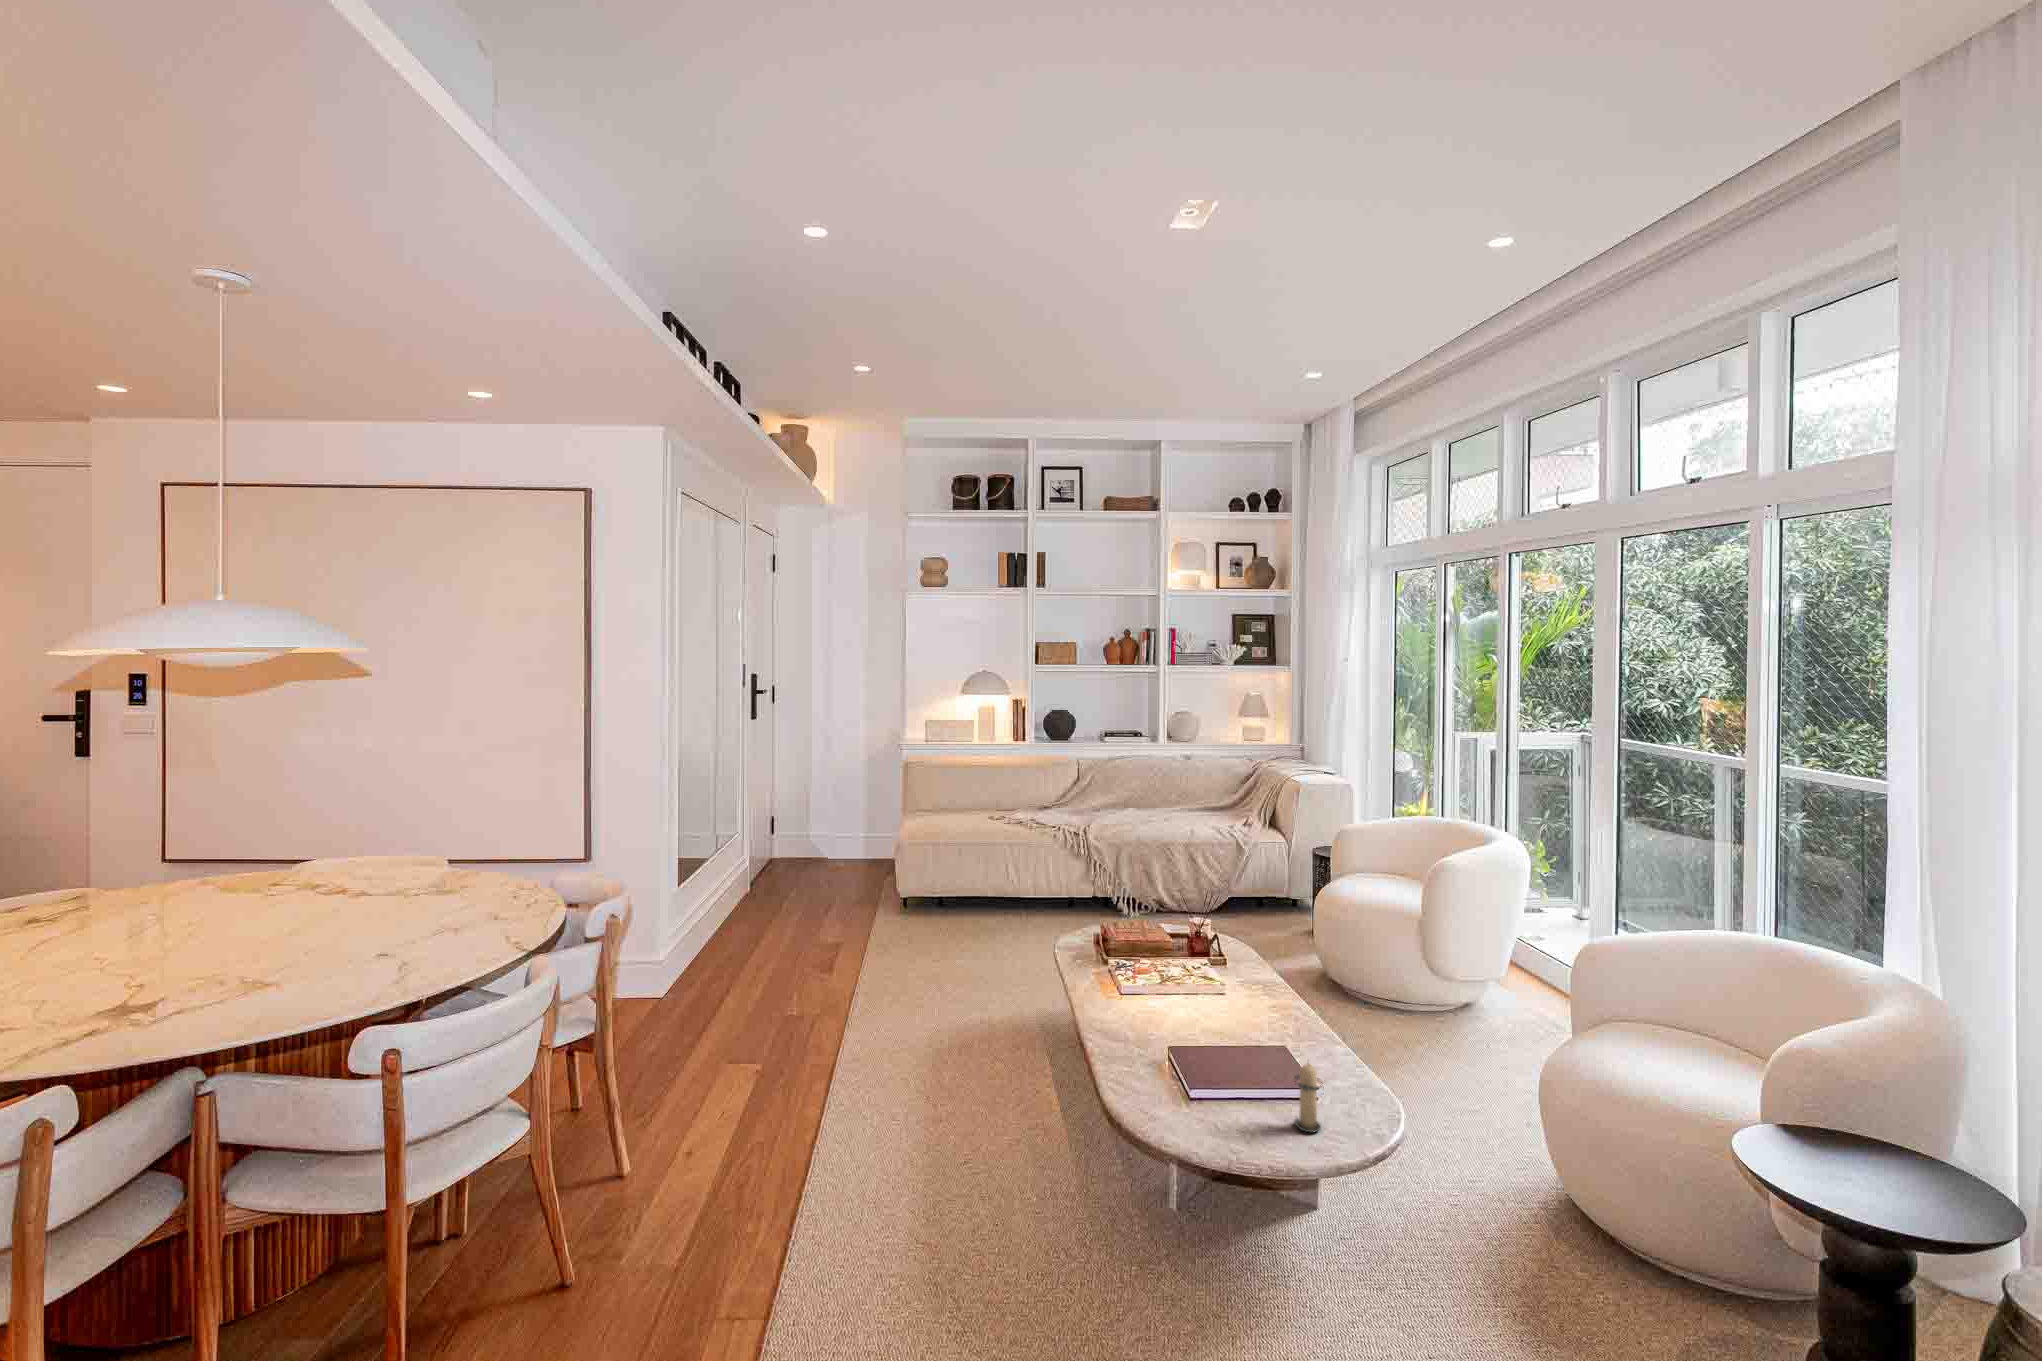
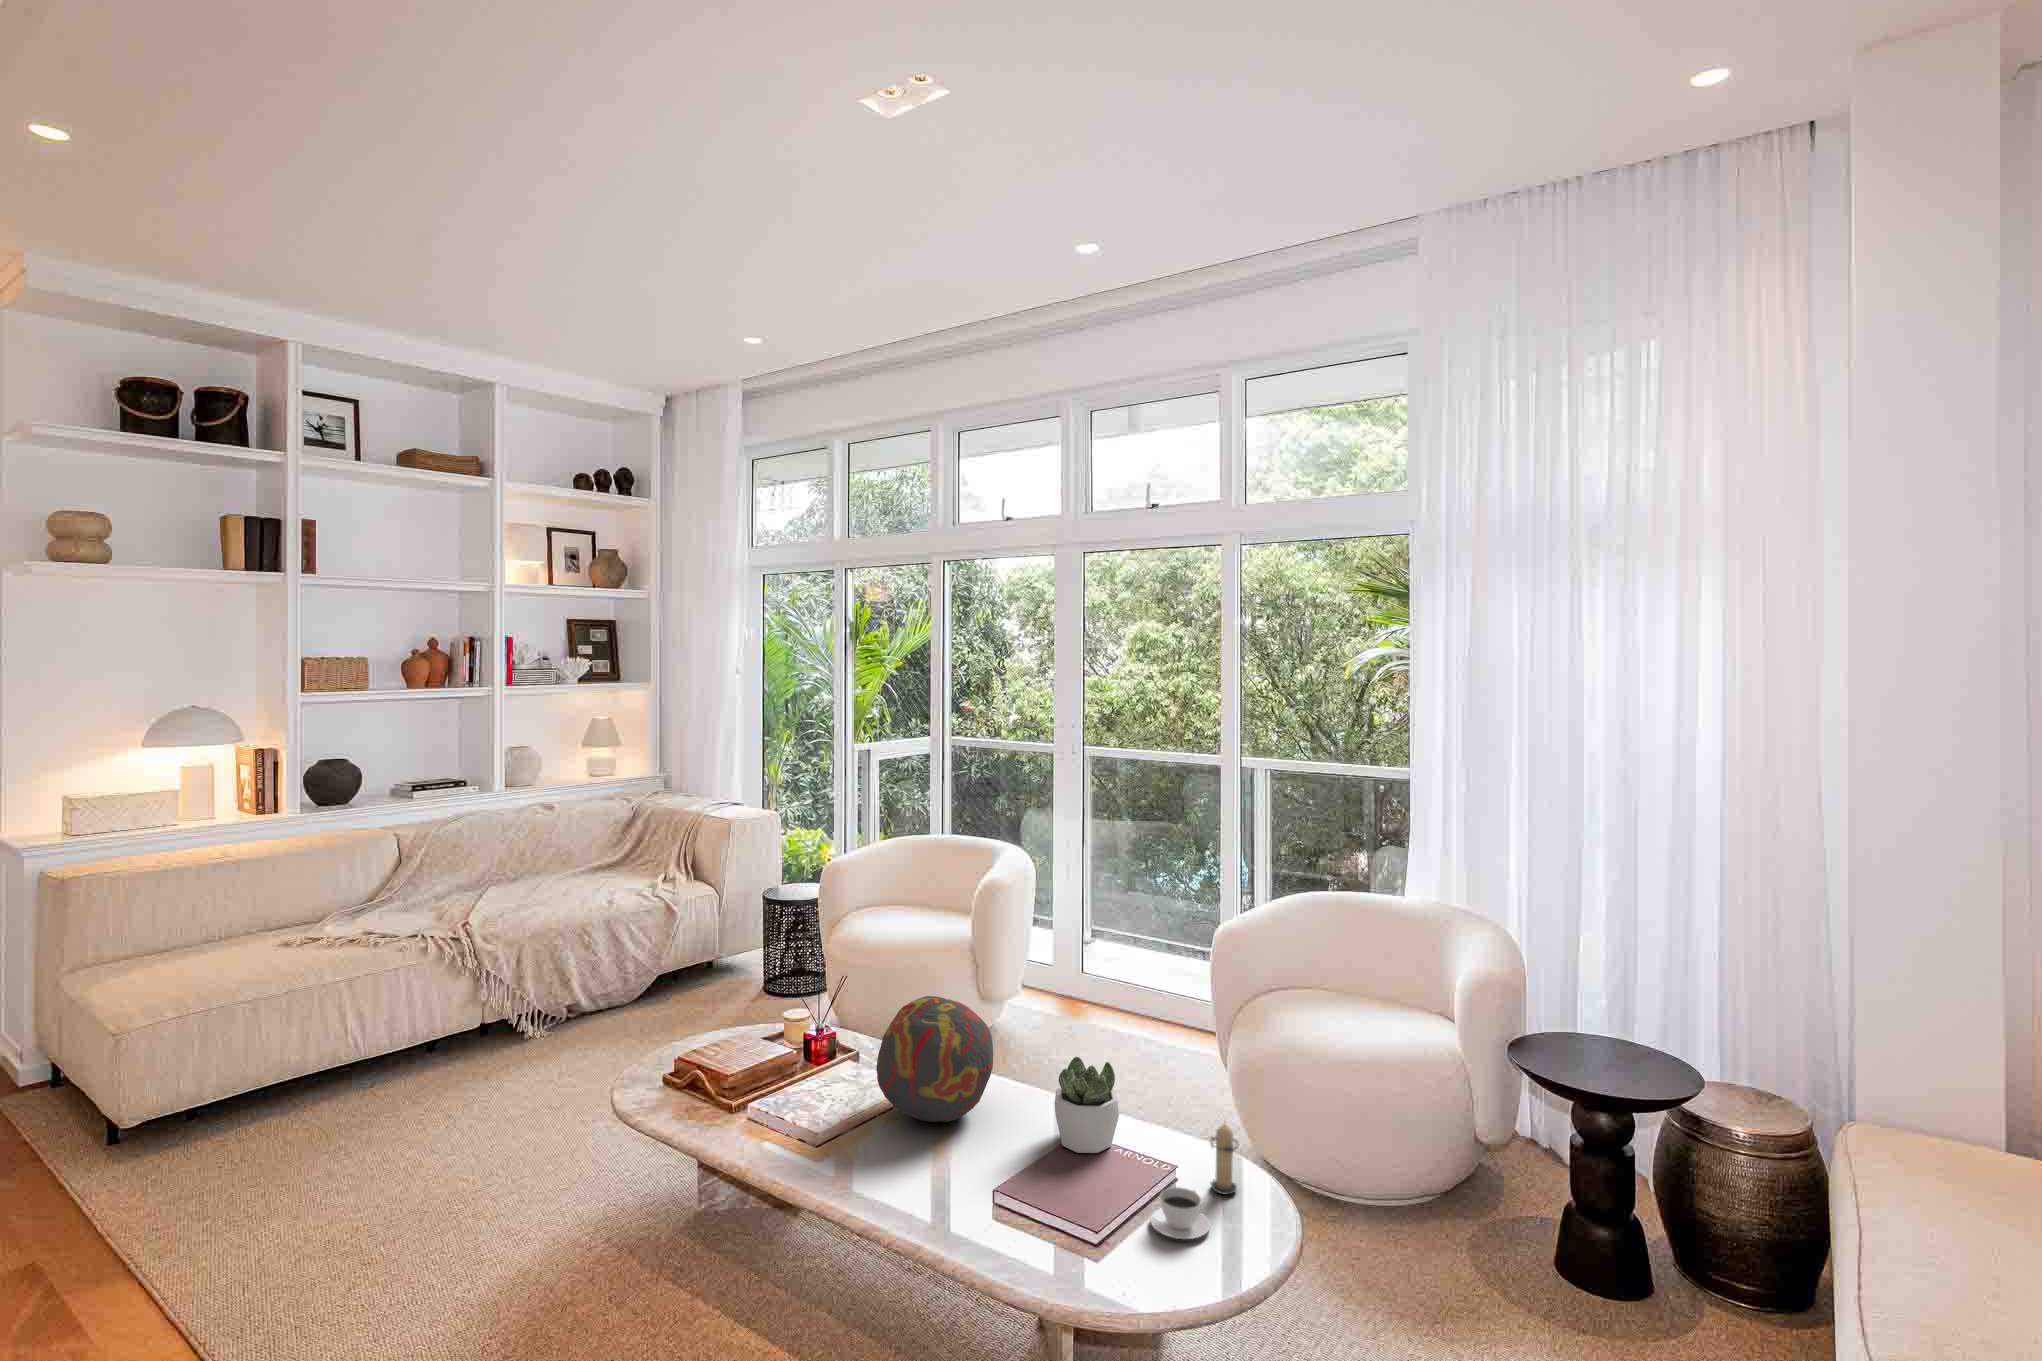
decorative orb: none [1137,904,1235,1010] -> present [876,996,993,1122]
succulent plant: none [1230,981,1293,1068] -> present [1055,1057,1119,1153]
teacup: none [1197,1092,1254,1138] -> present [1150,1187,1210,1239]

